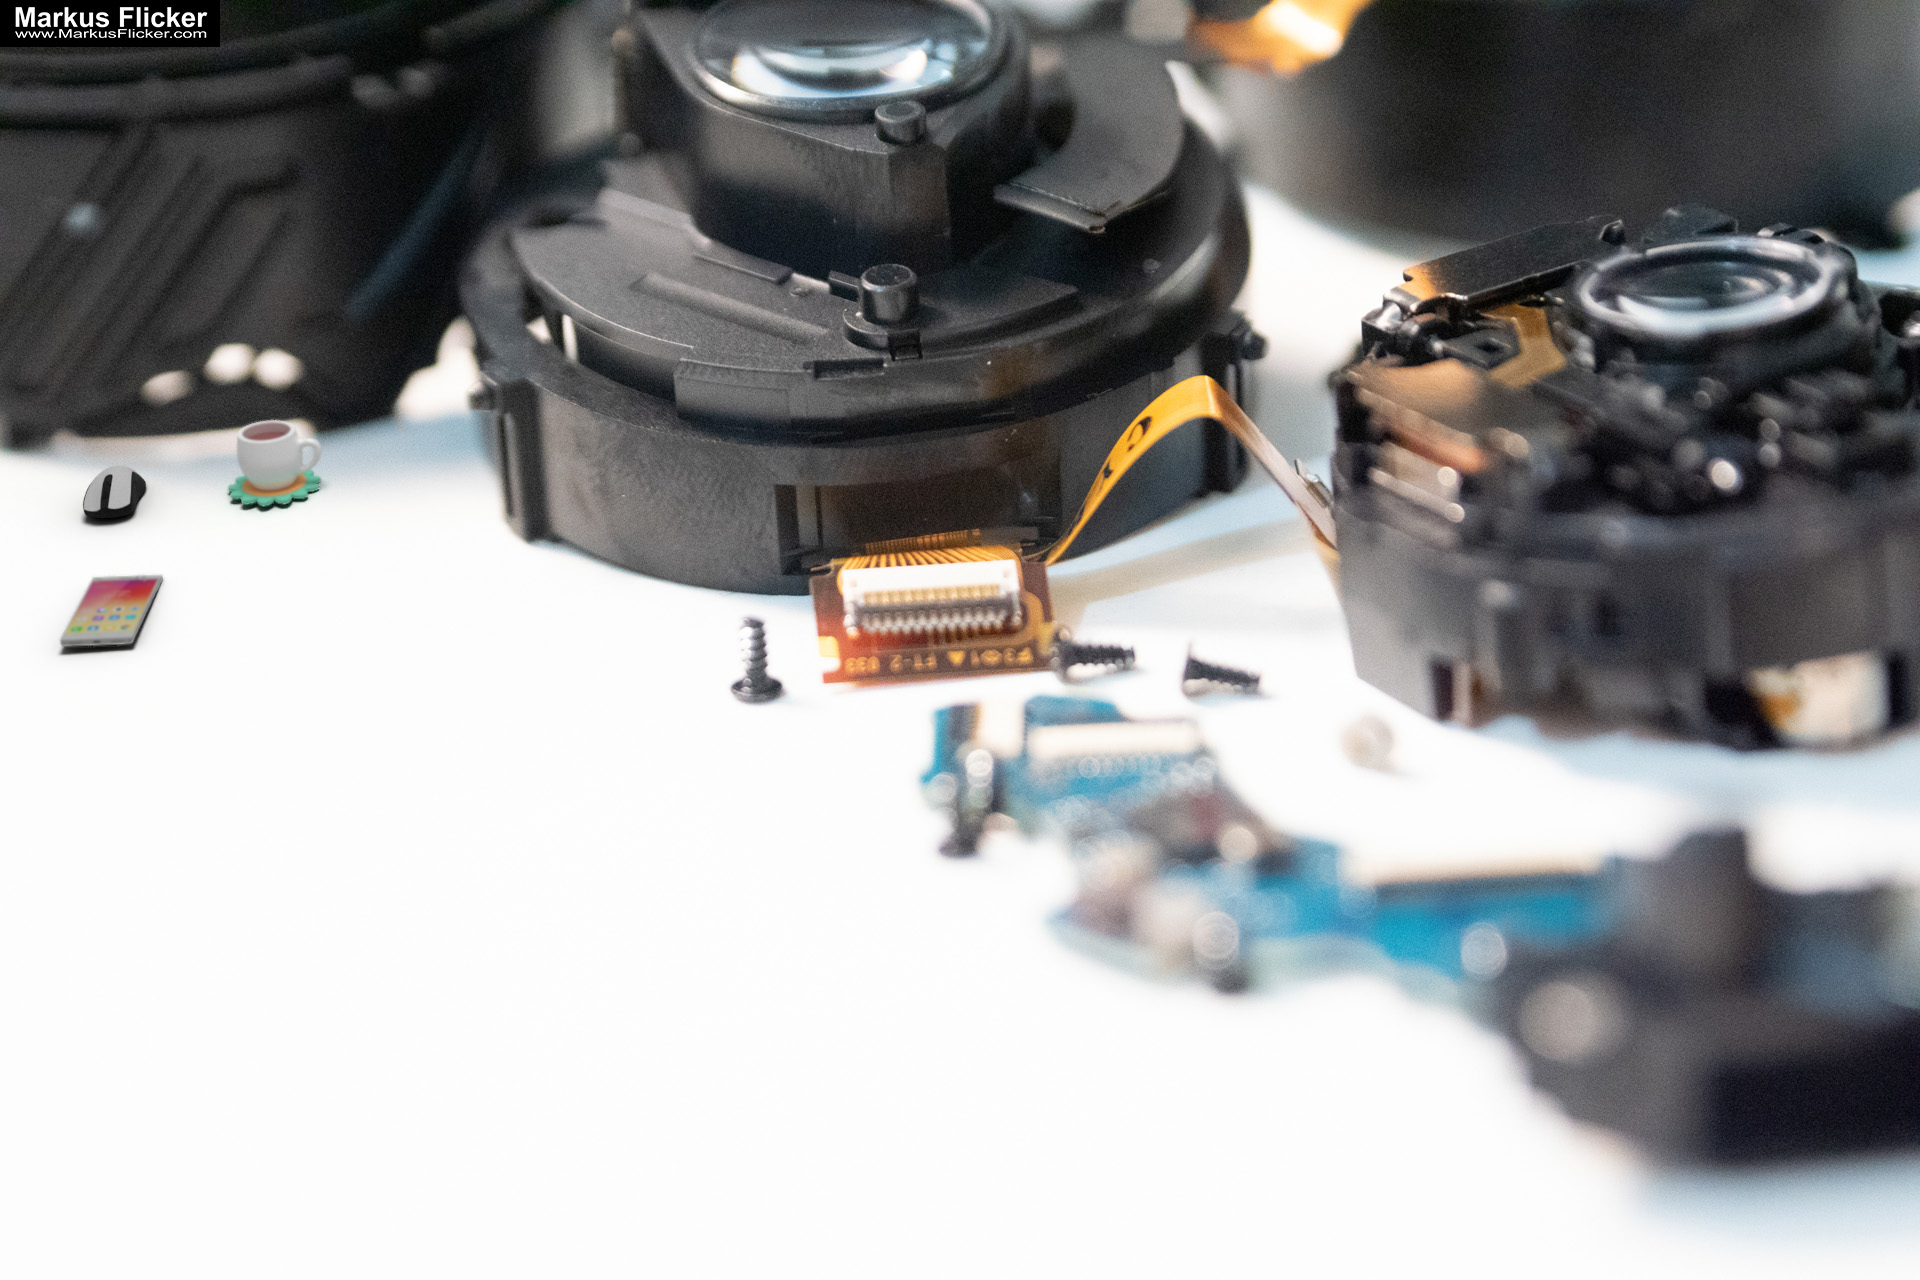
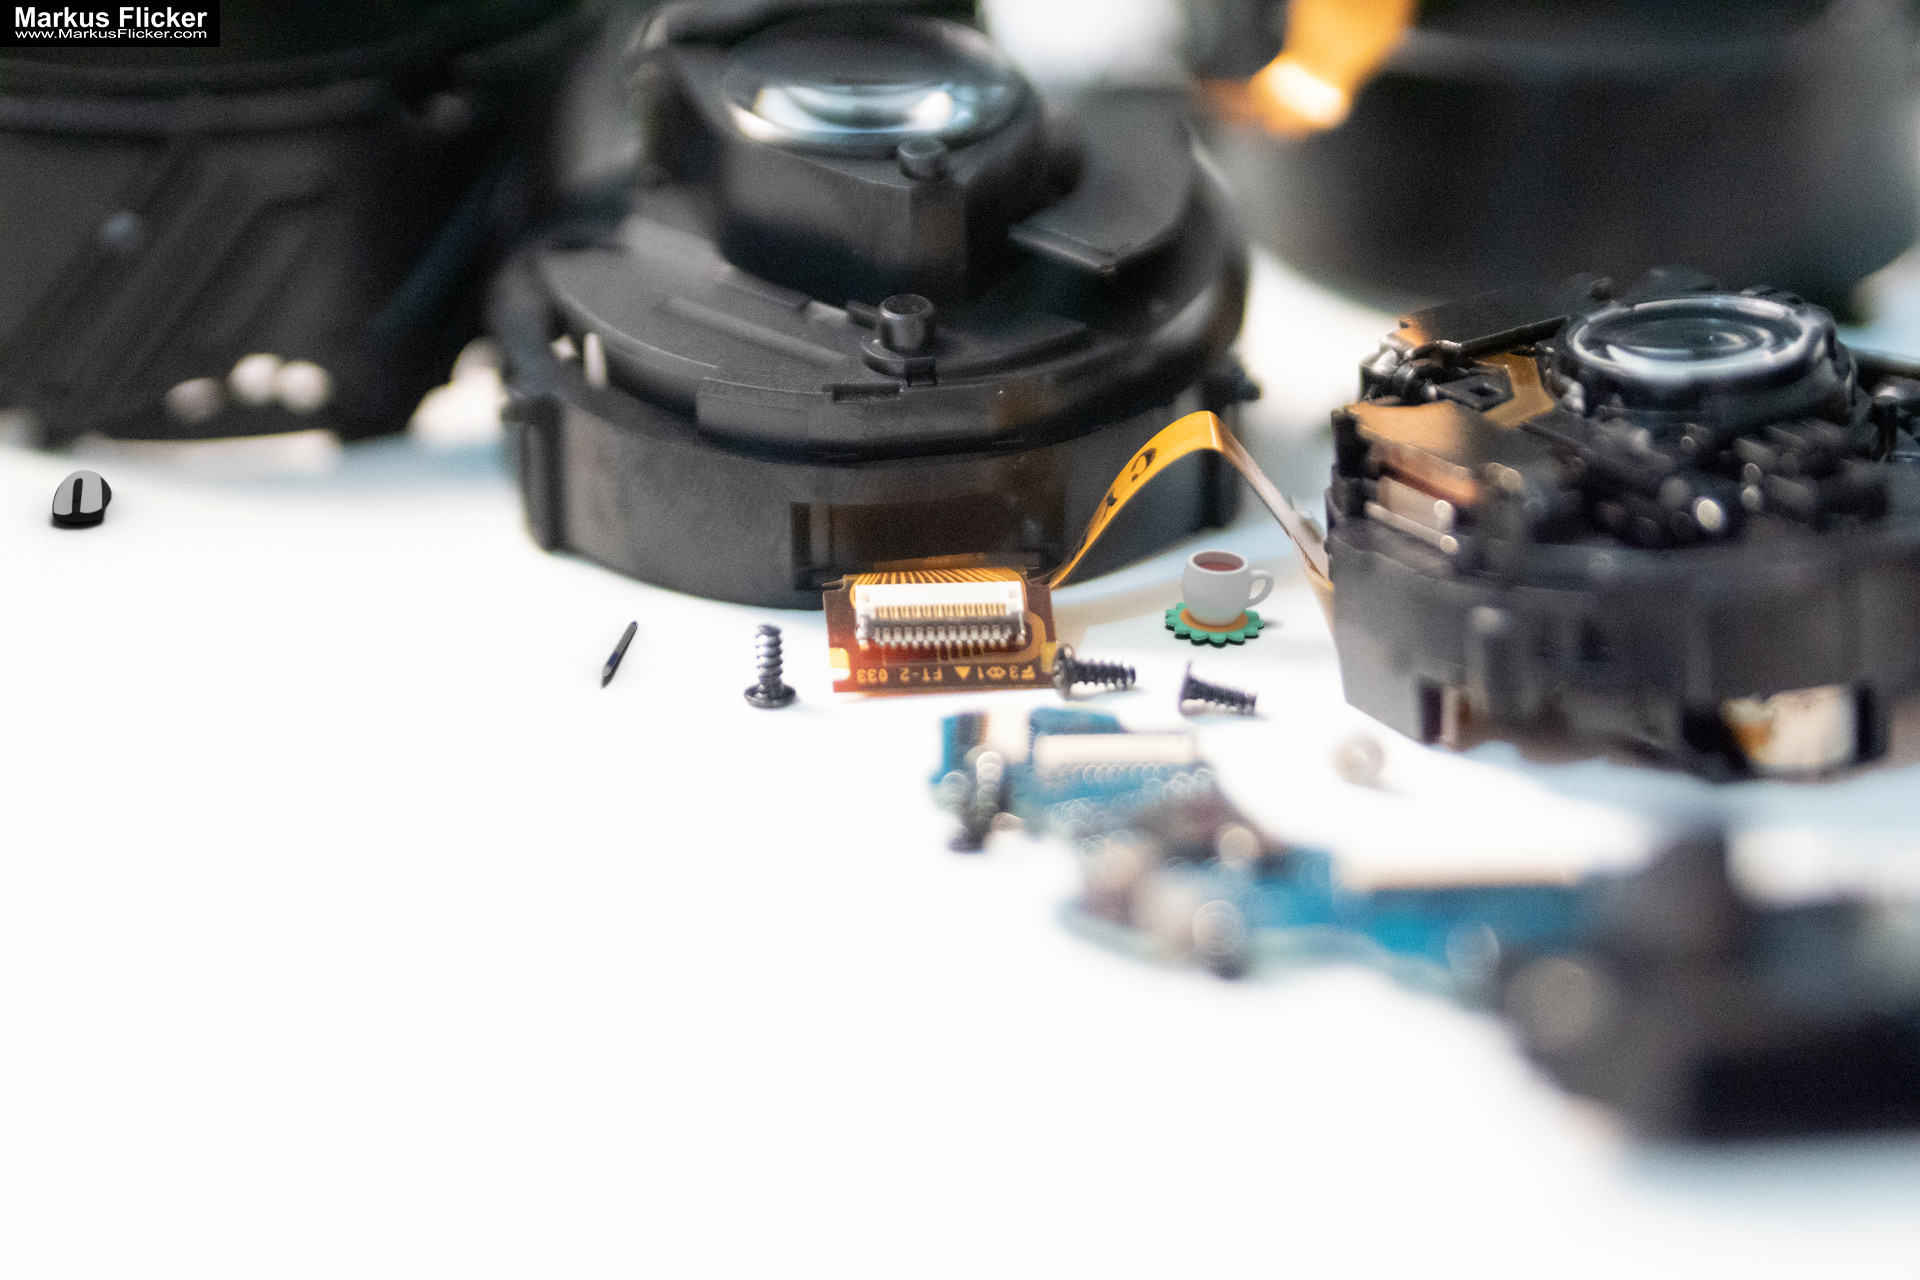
mug: present [228,420,322,506] -> present [1165,549,1274,643]
smartphone: present [60,575,163,646] -> none [54,578,146,643]
pen: none [594,605,638,669] -> present [602,621,637,677]

